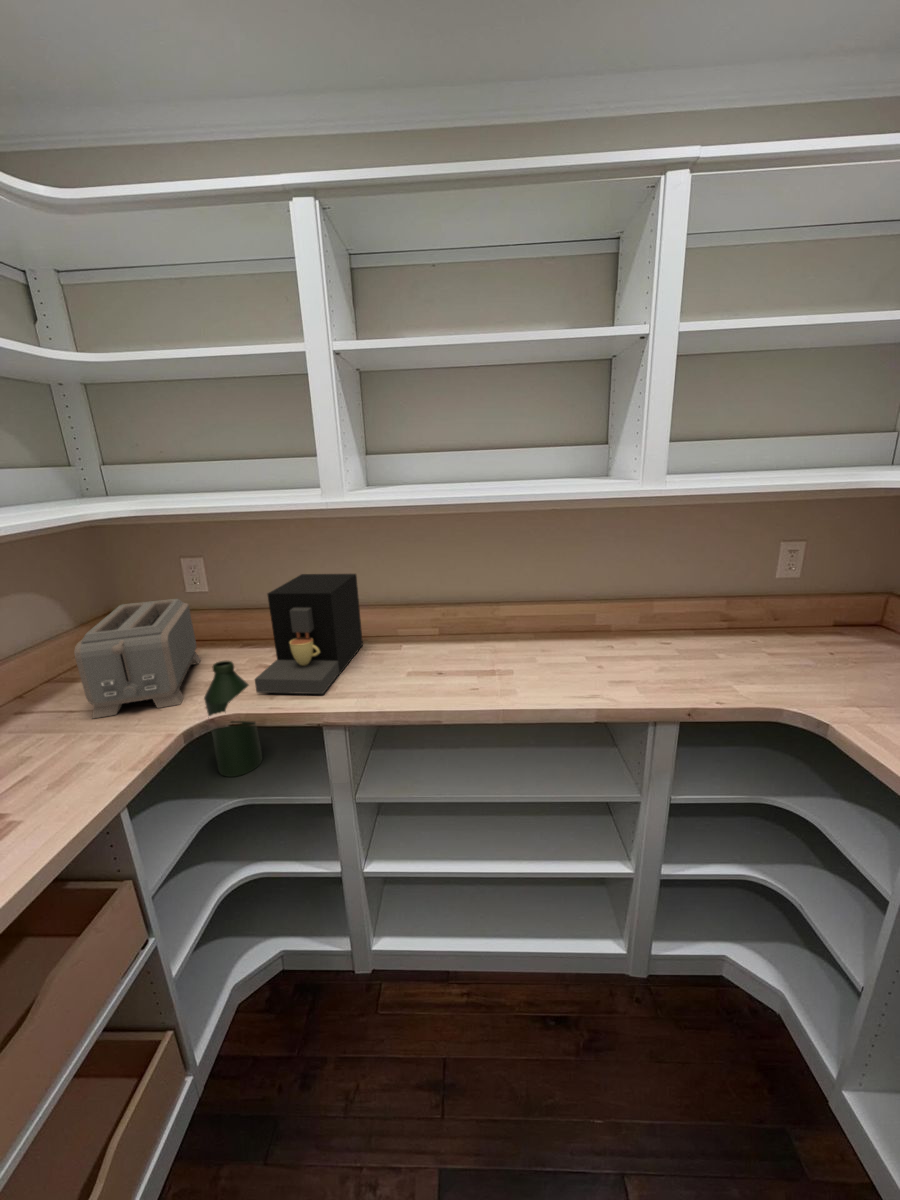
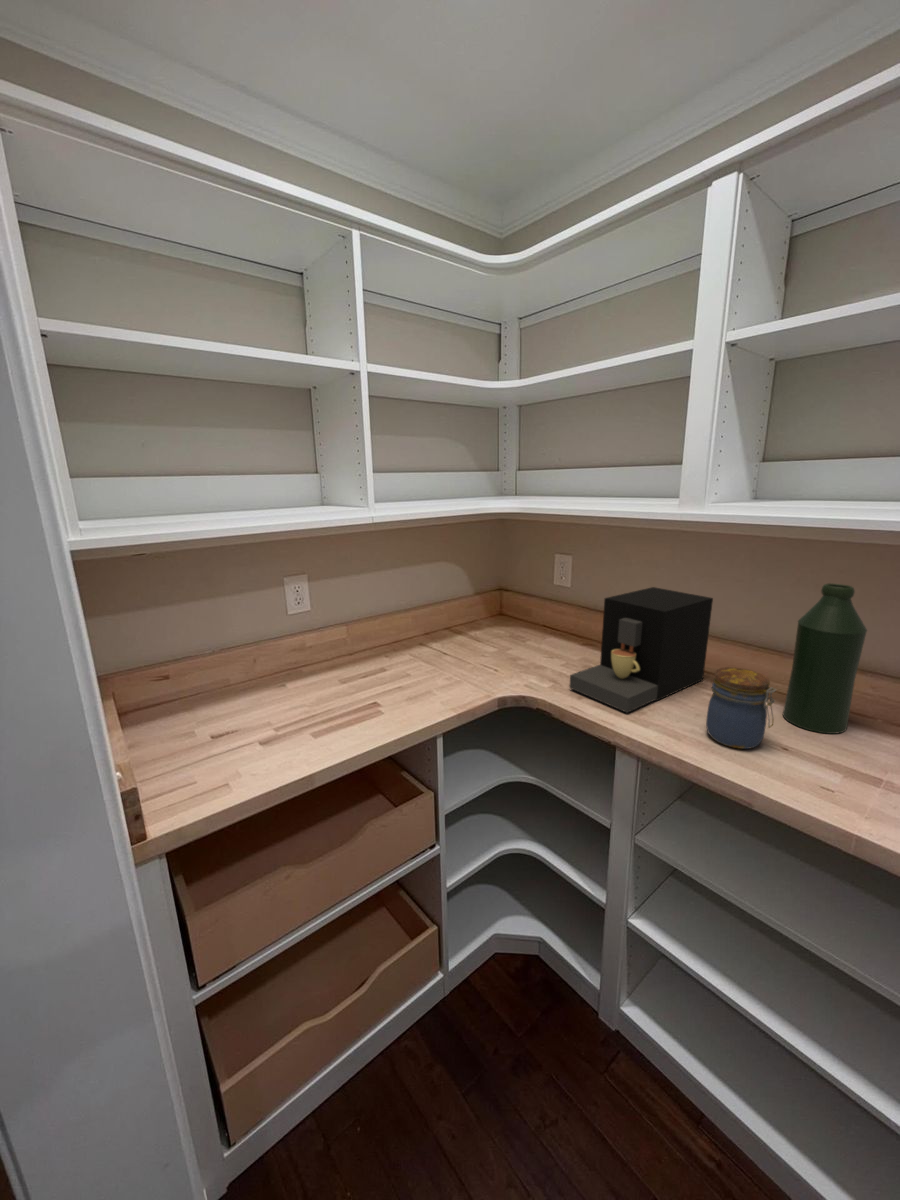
toaster: present [74,599,201,719] -> none [452,583,546,675]
jar: none [386,624,433,689] -> present [706,667,776,749]
bottle: present [204,661,262,777] -> present [783,583,867,734]

